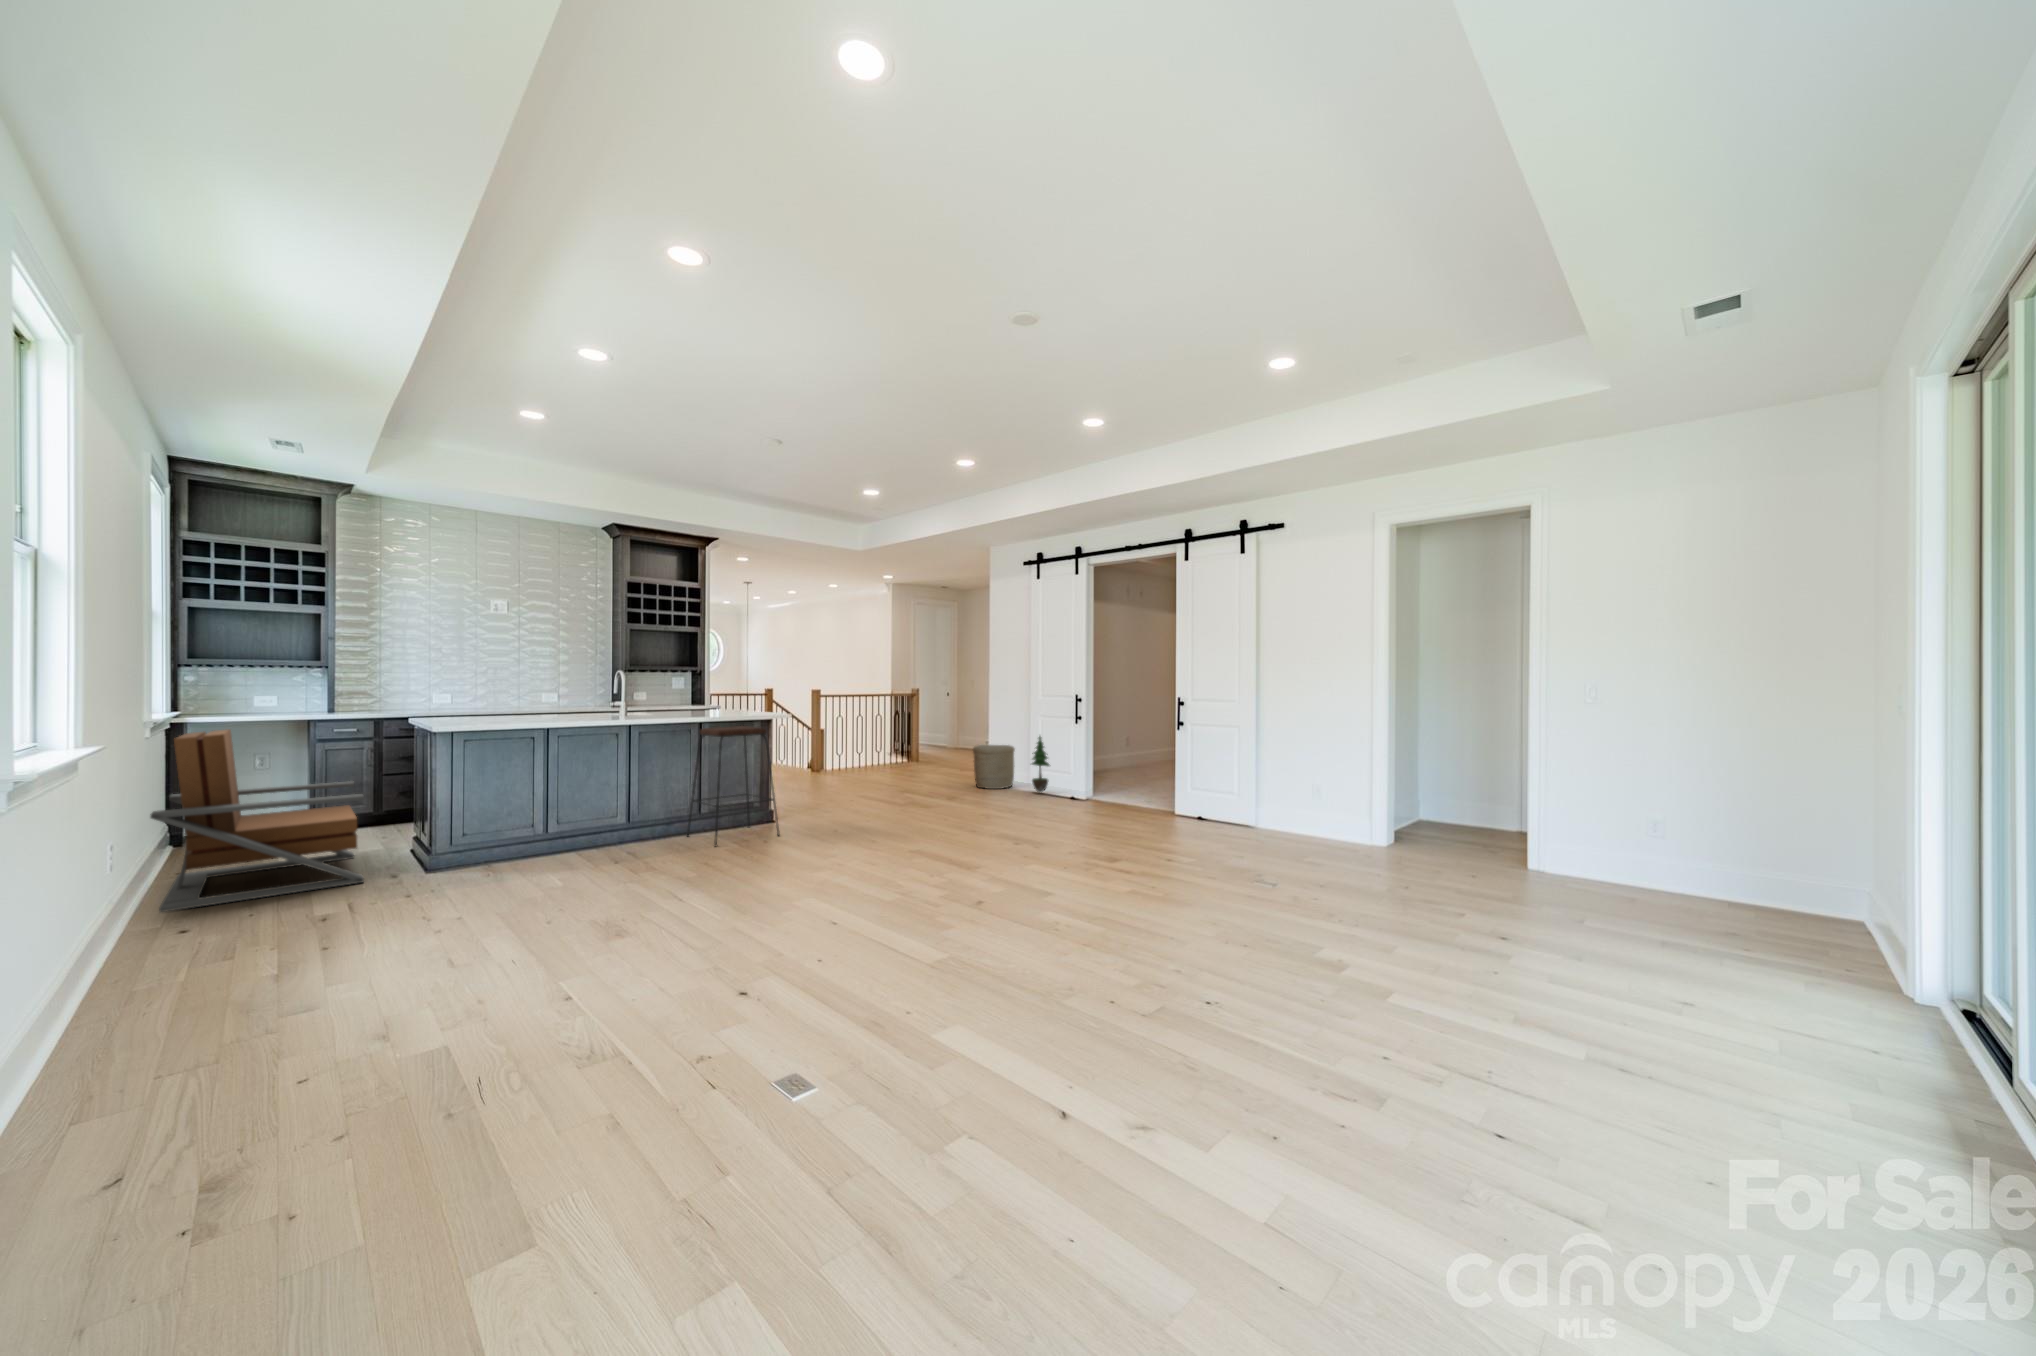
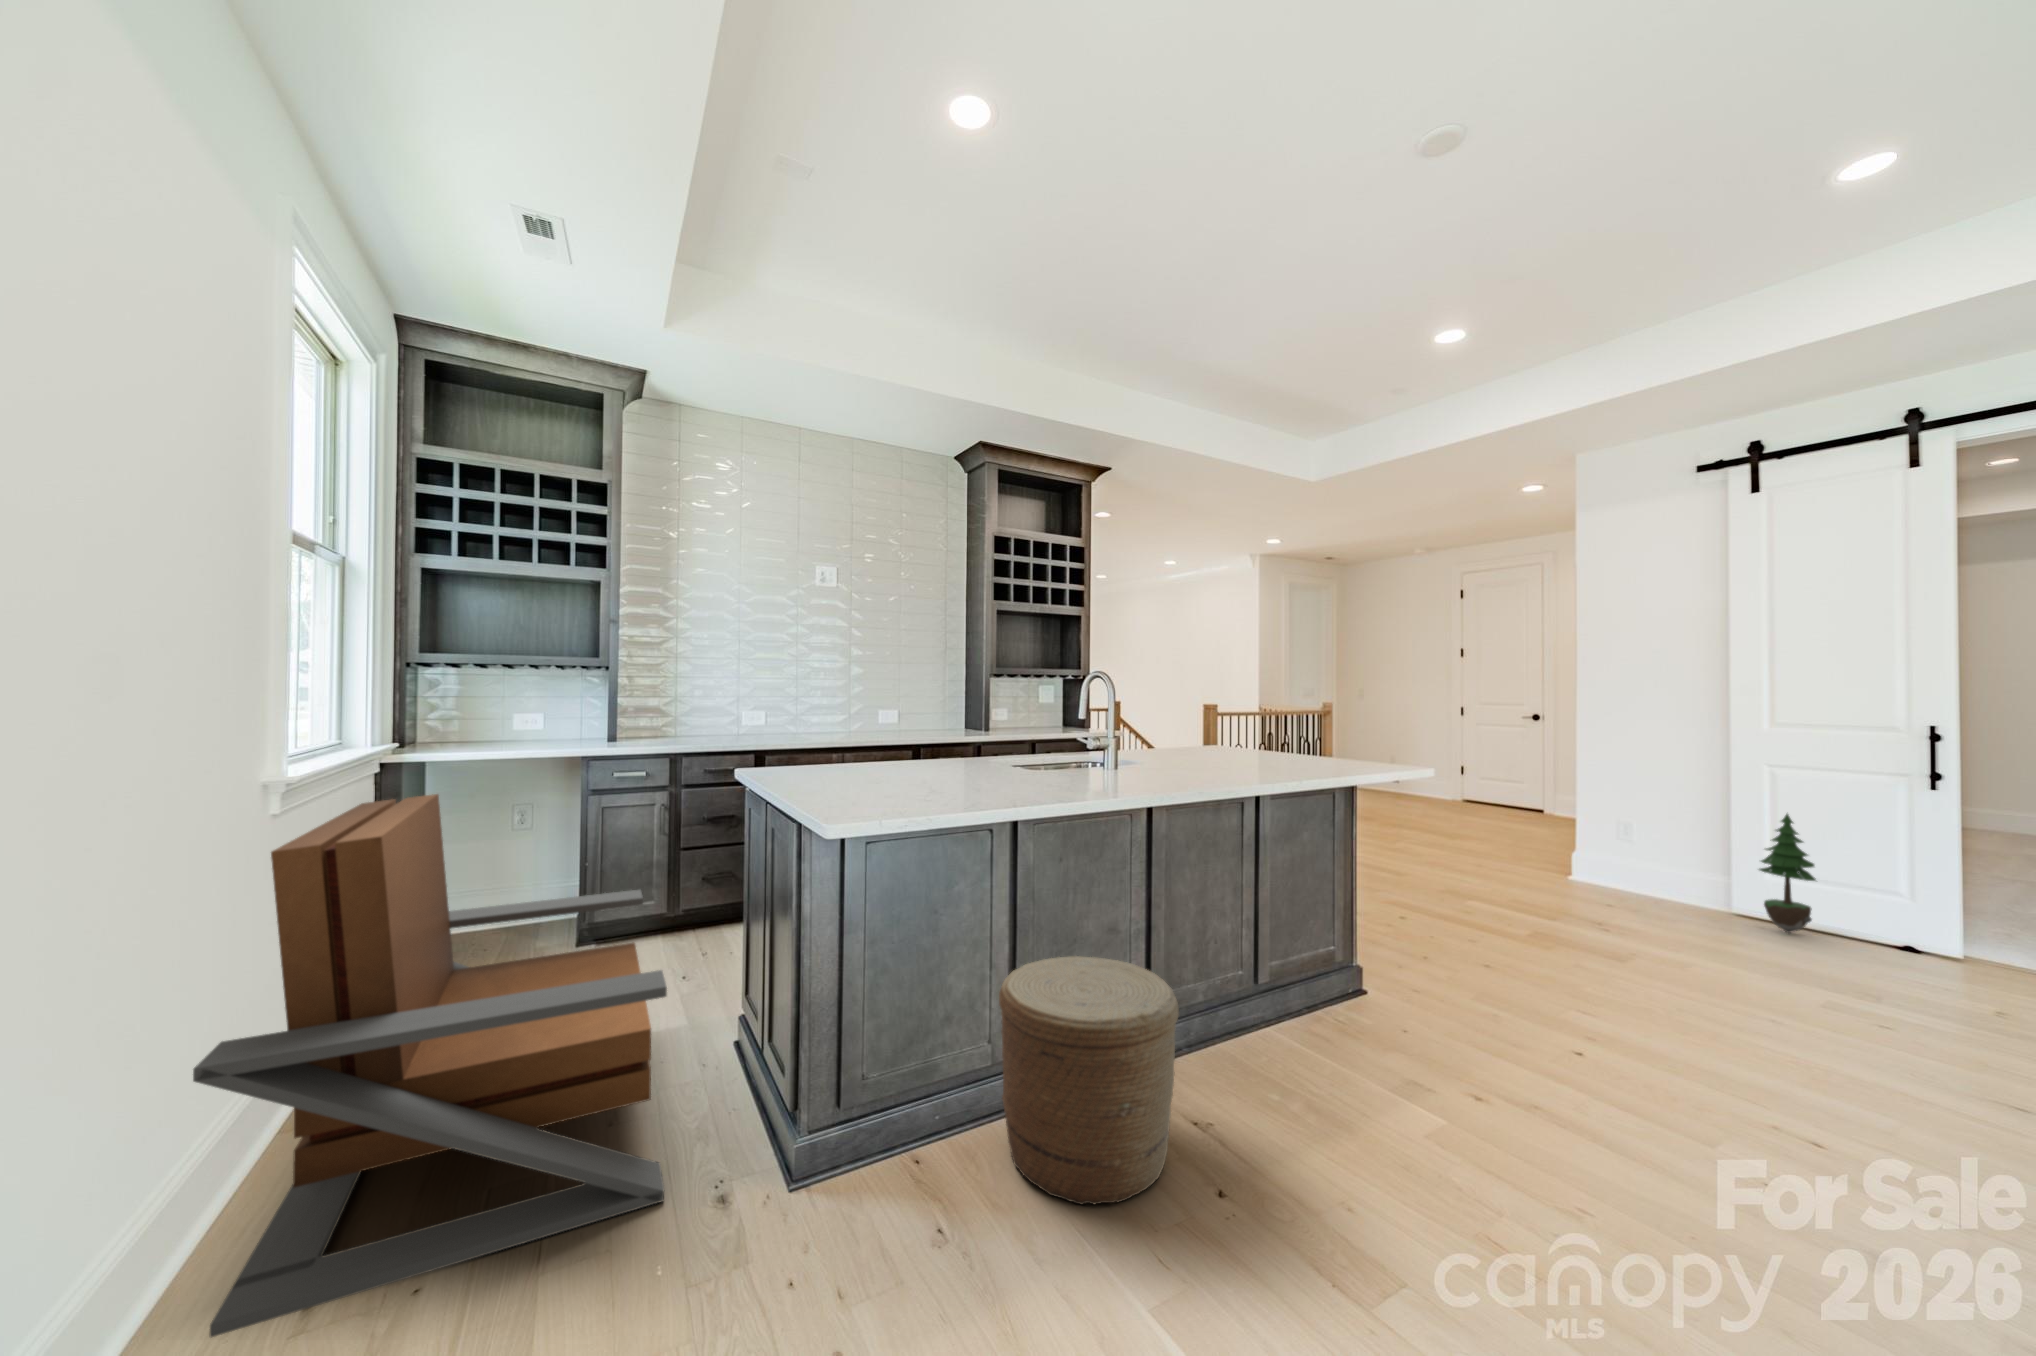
bar stool: present [687,726,780,846] -> none [1234,801,1460,1112]
woven basket: present [973,745,1015,789] -> present [999,956,1179,1204]

